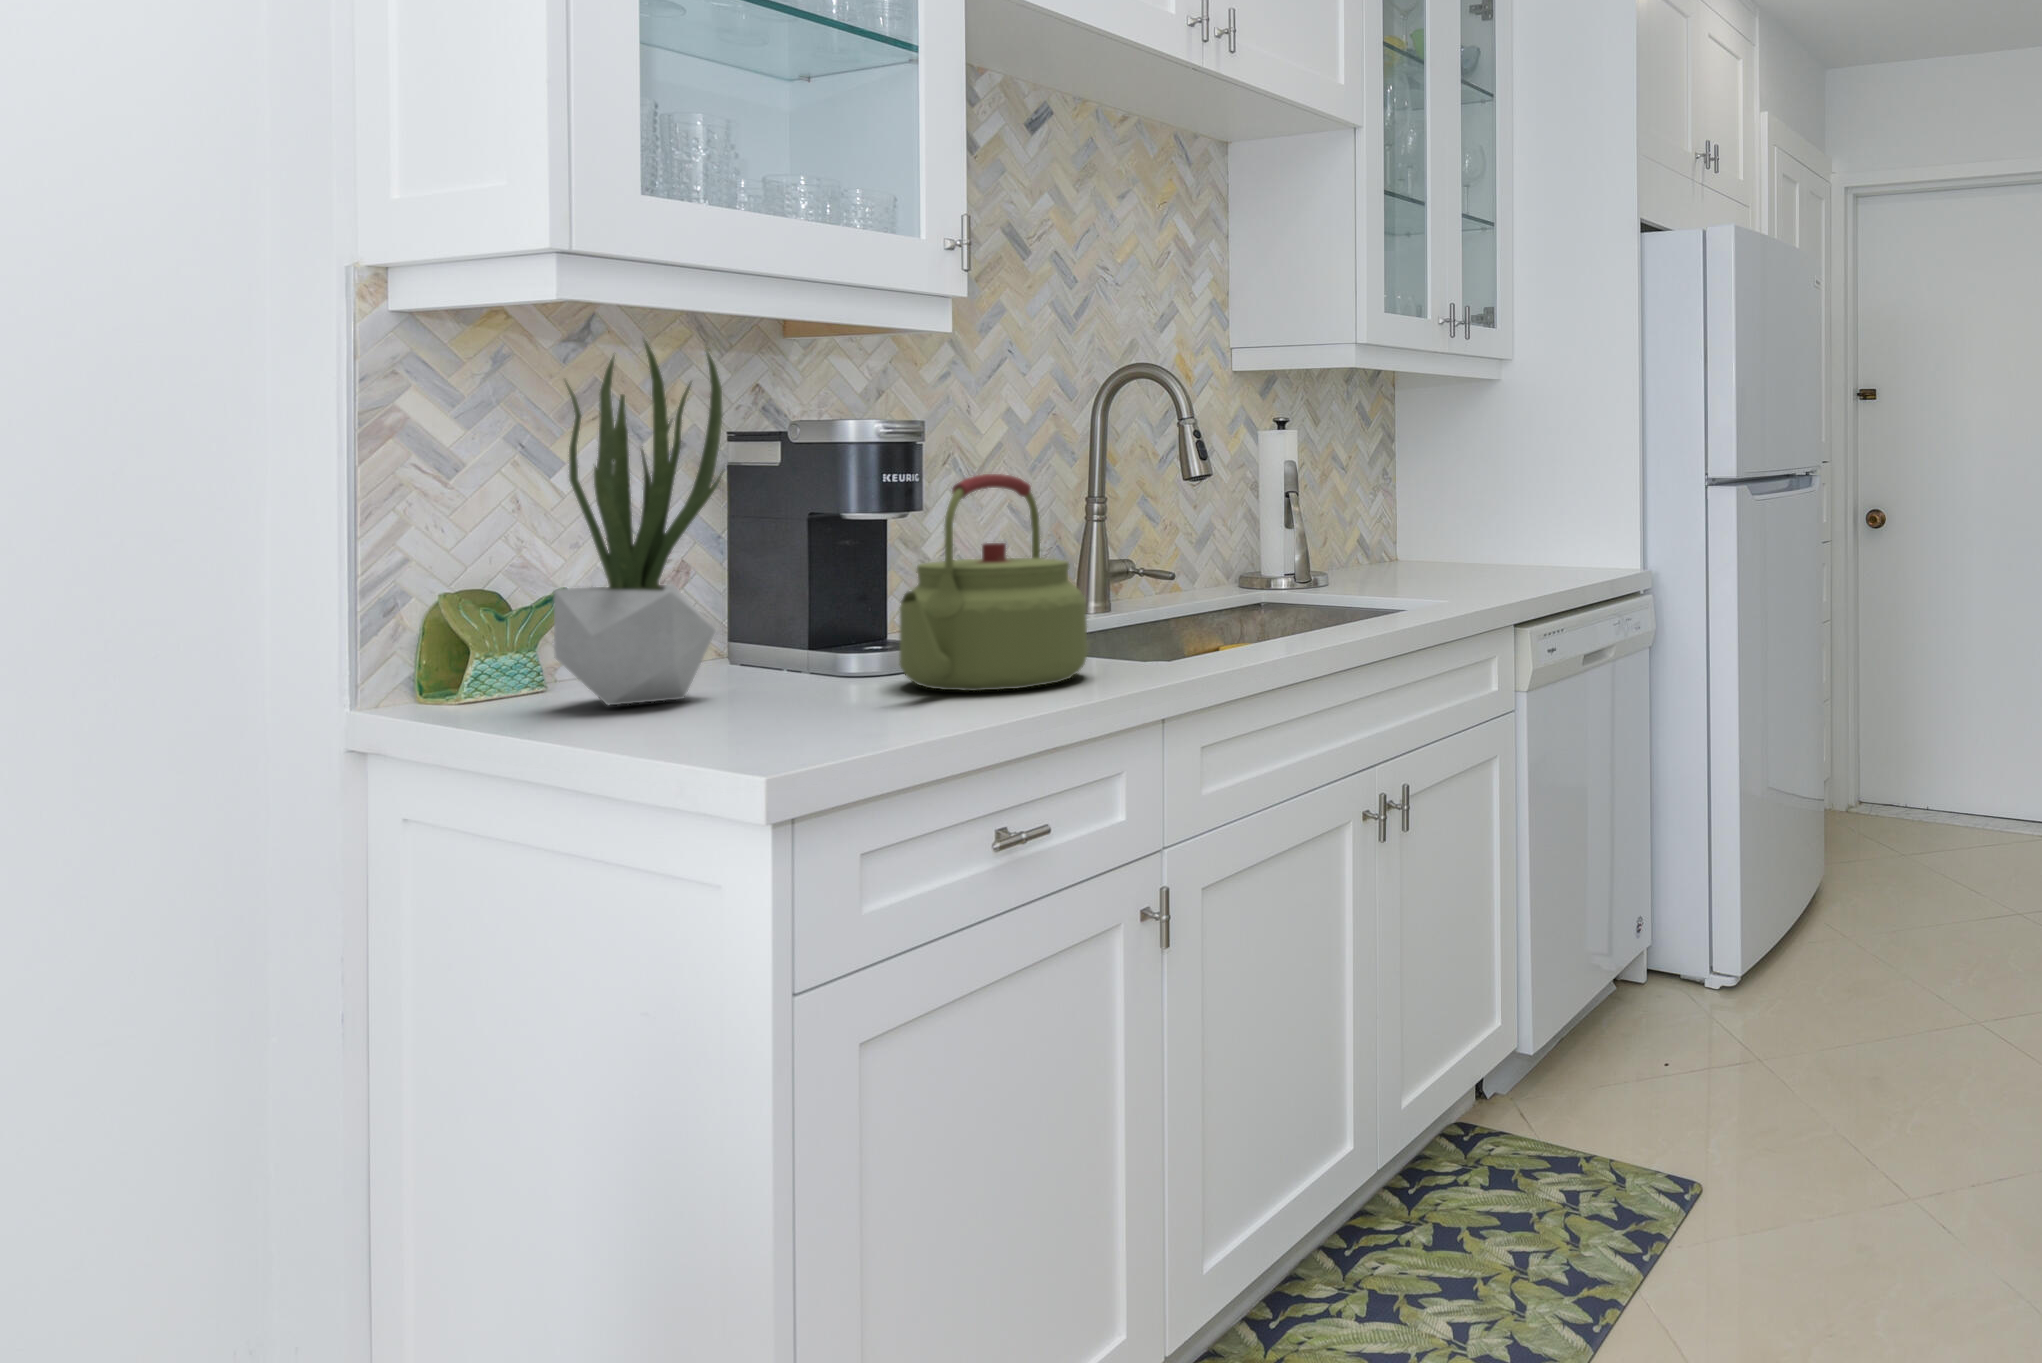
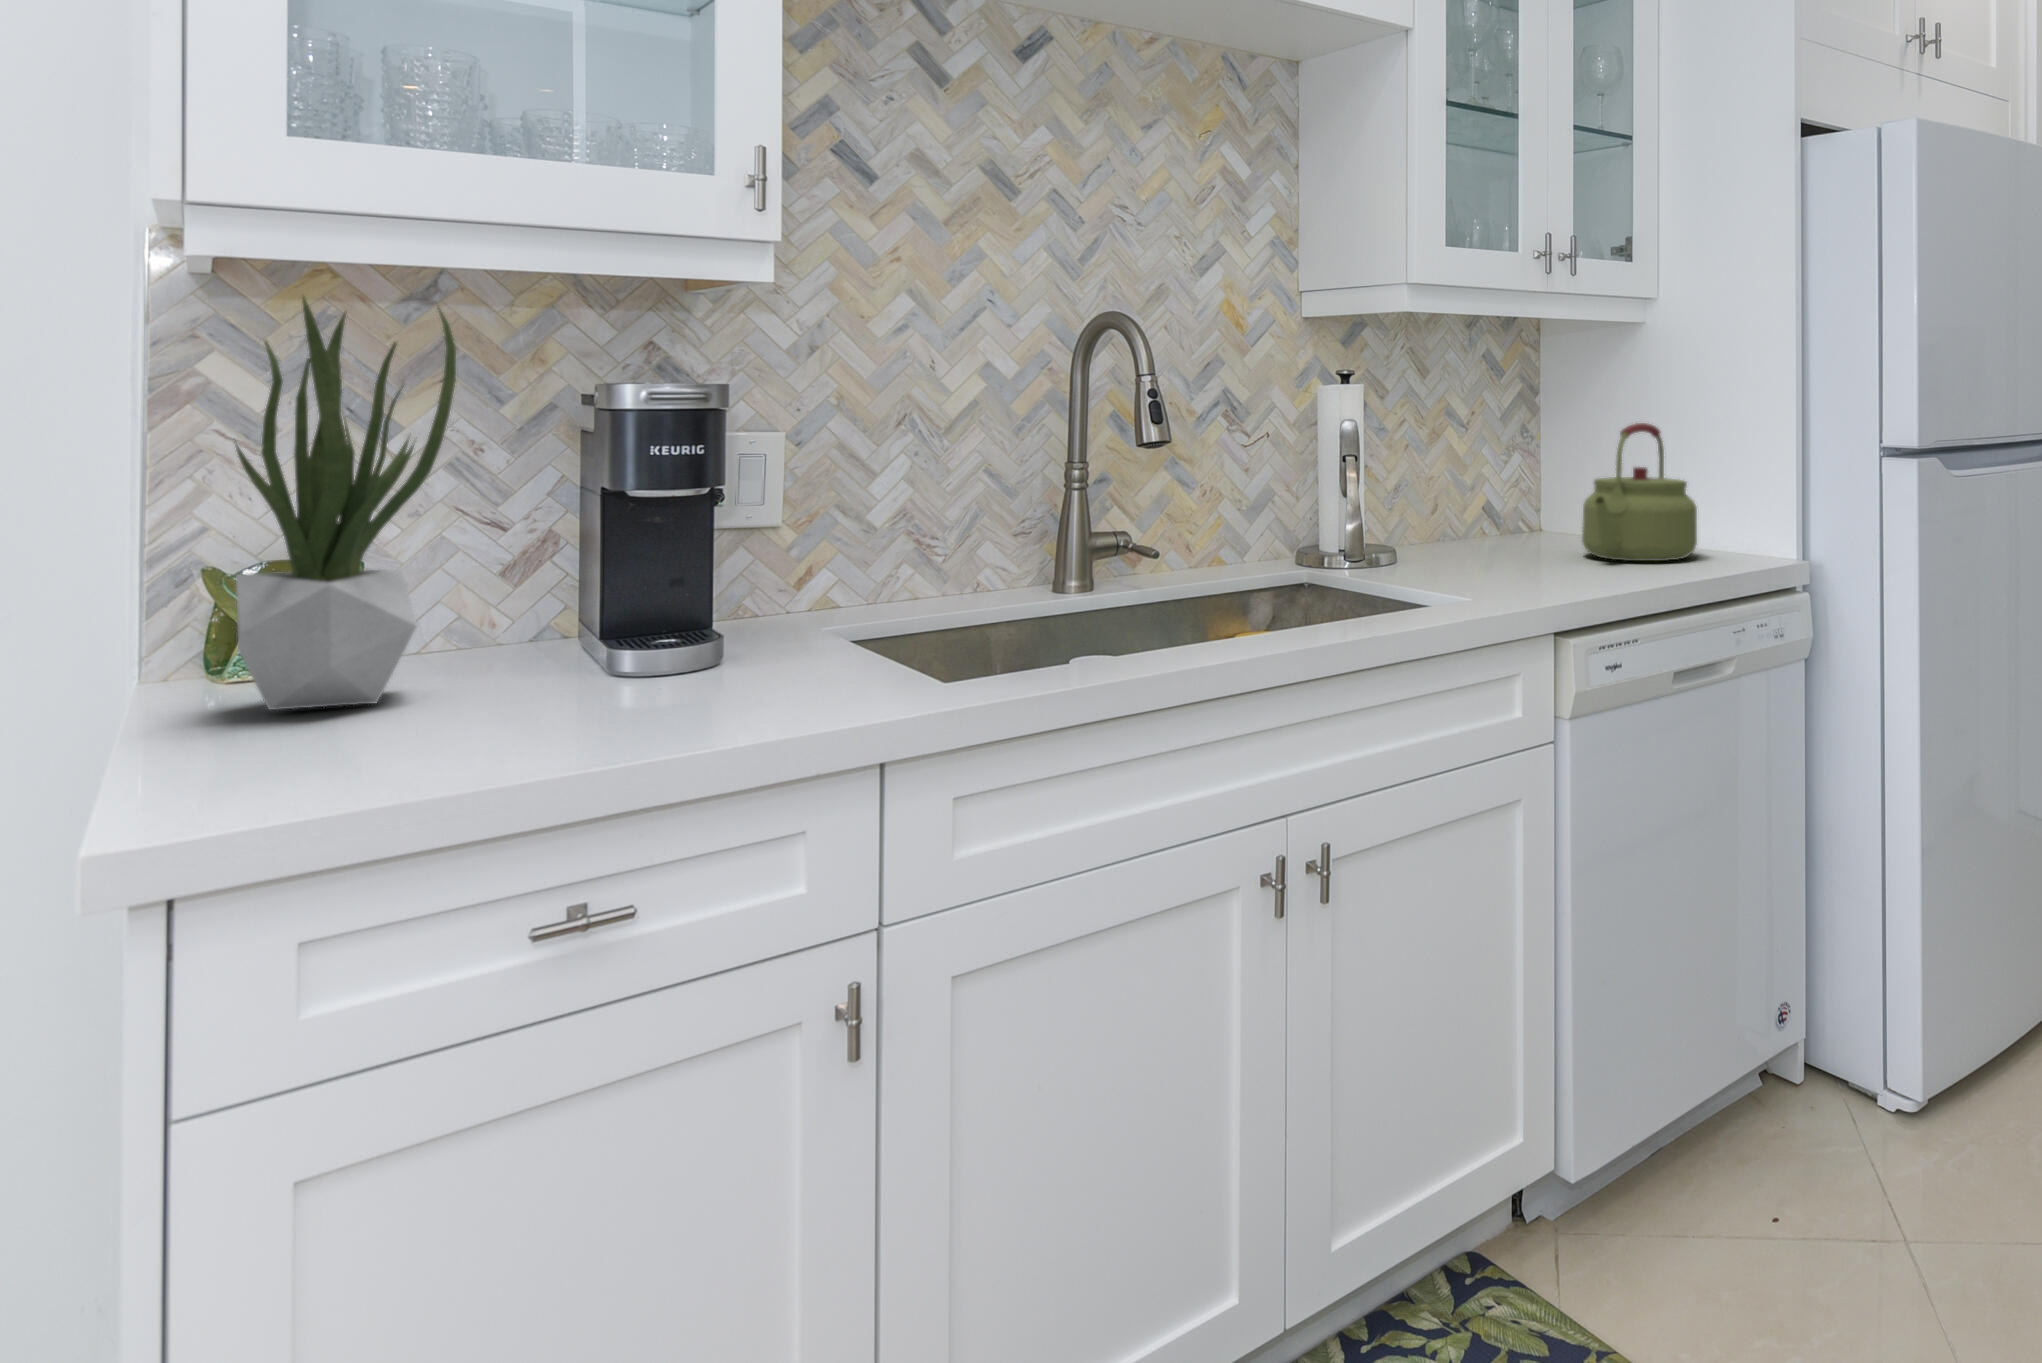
kettle: present [900,474,1087,691] -> present [1582,423,1697,561]

